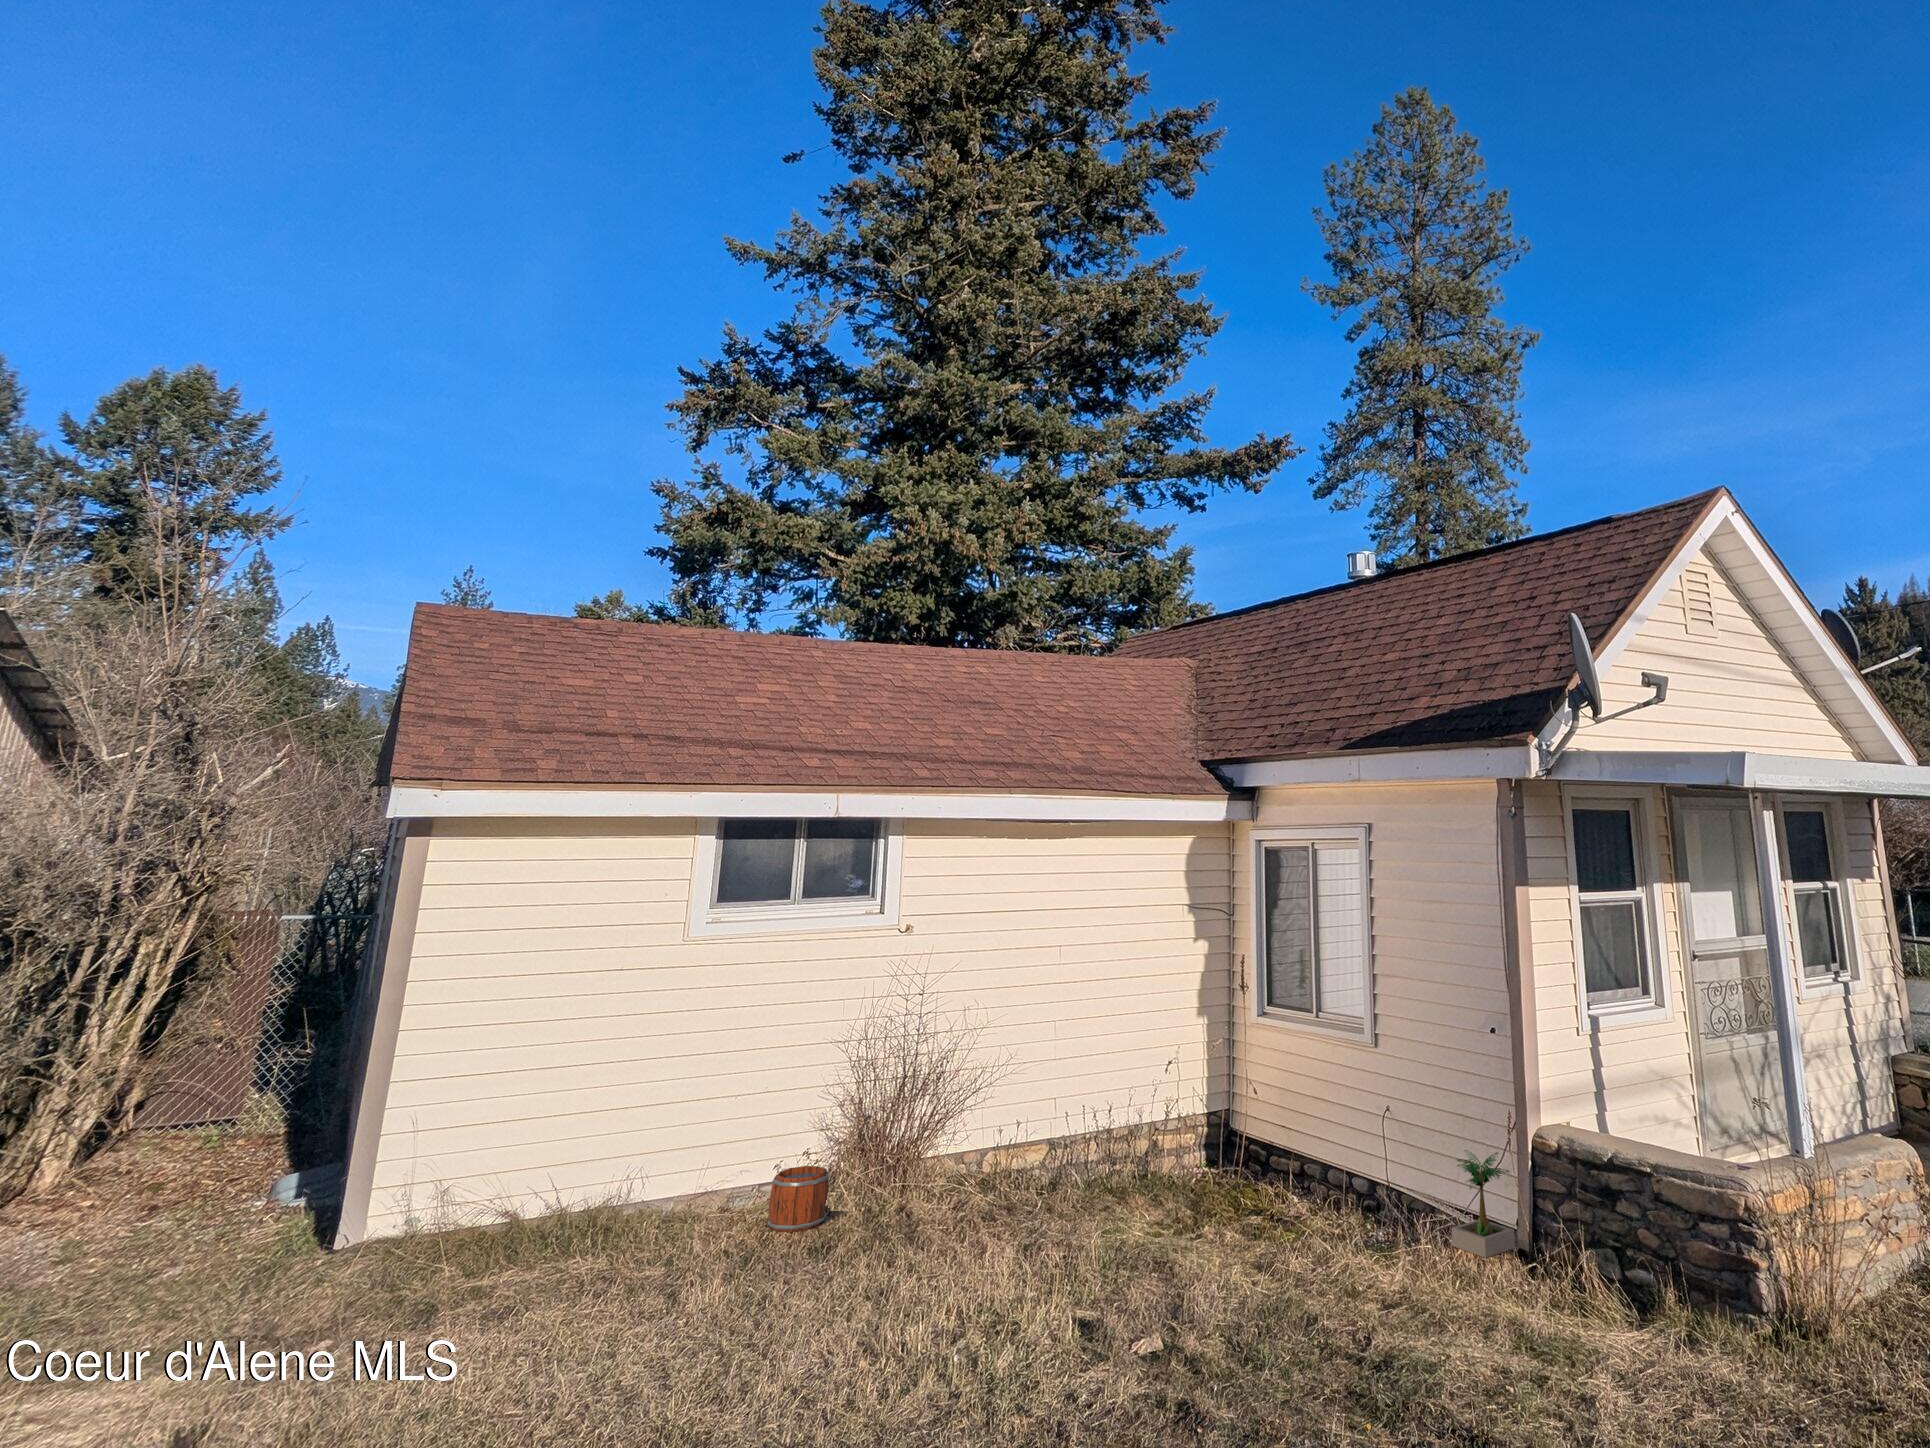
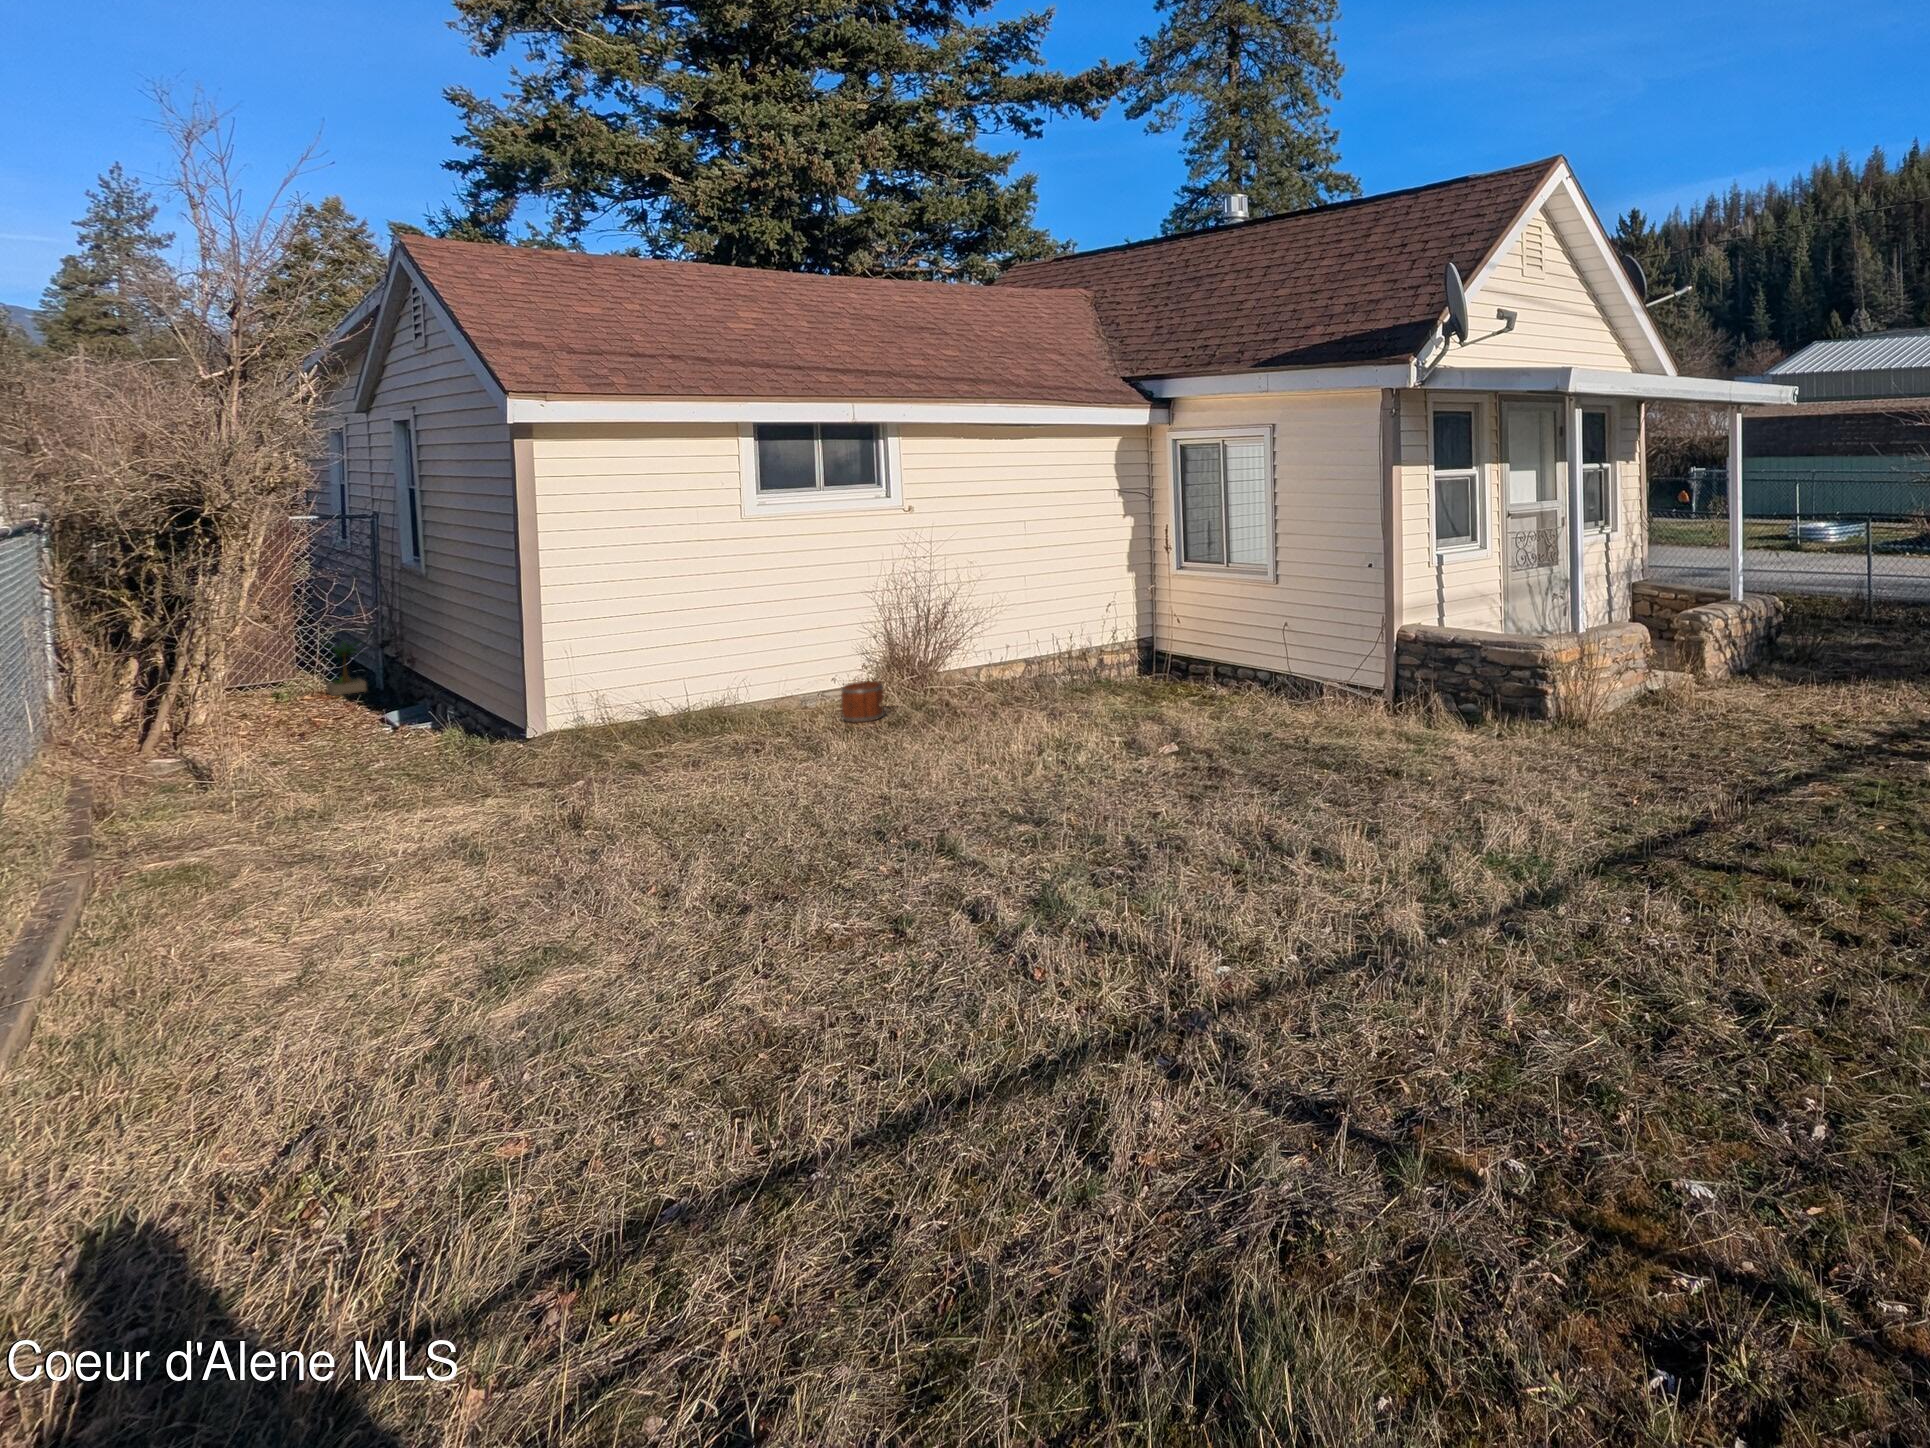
potted plant: present [1452,1150,1515,1258] -> present [322,641,366,695]

